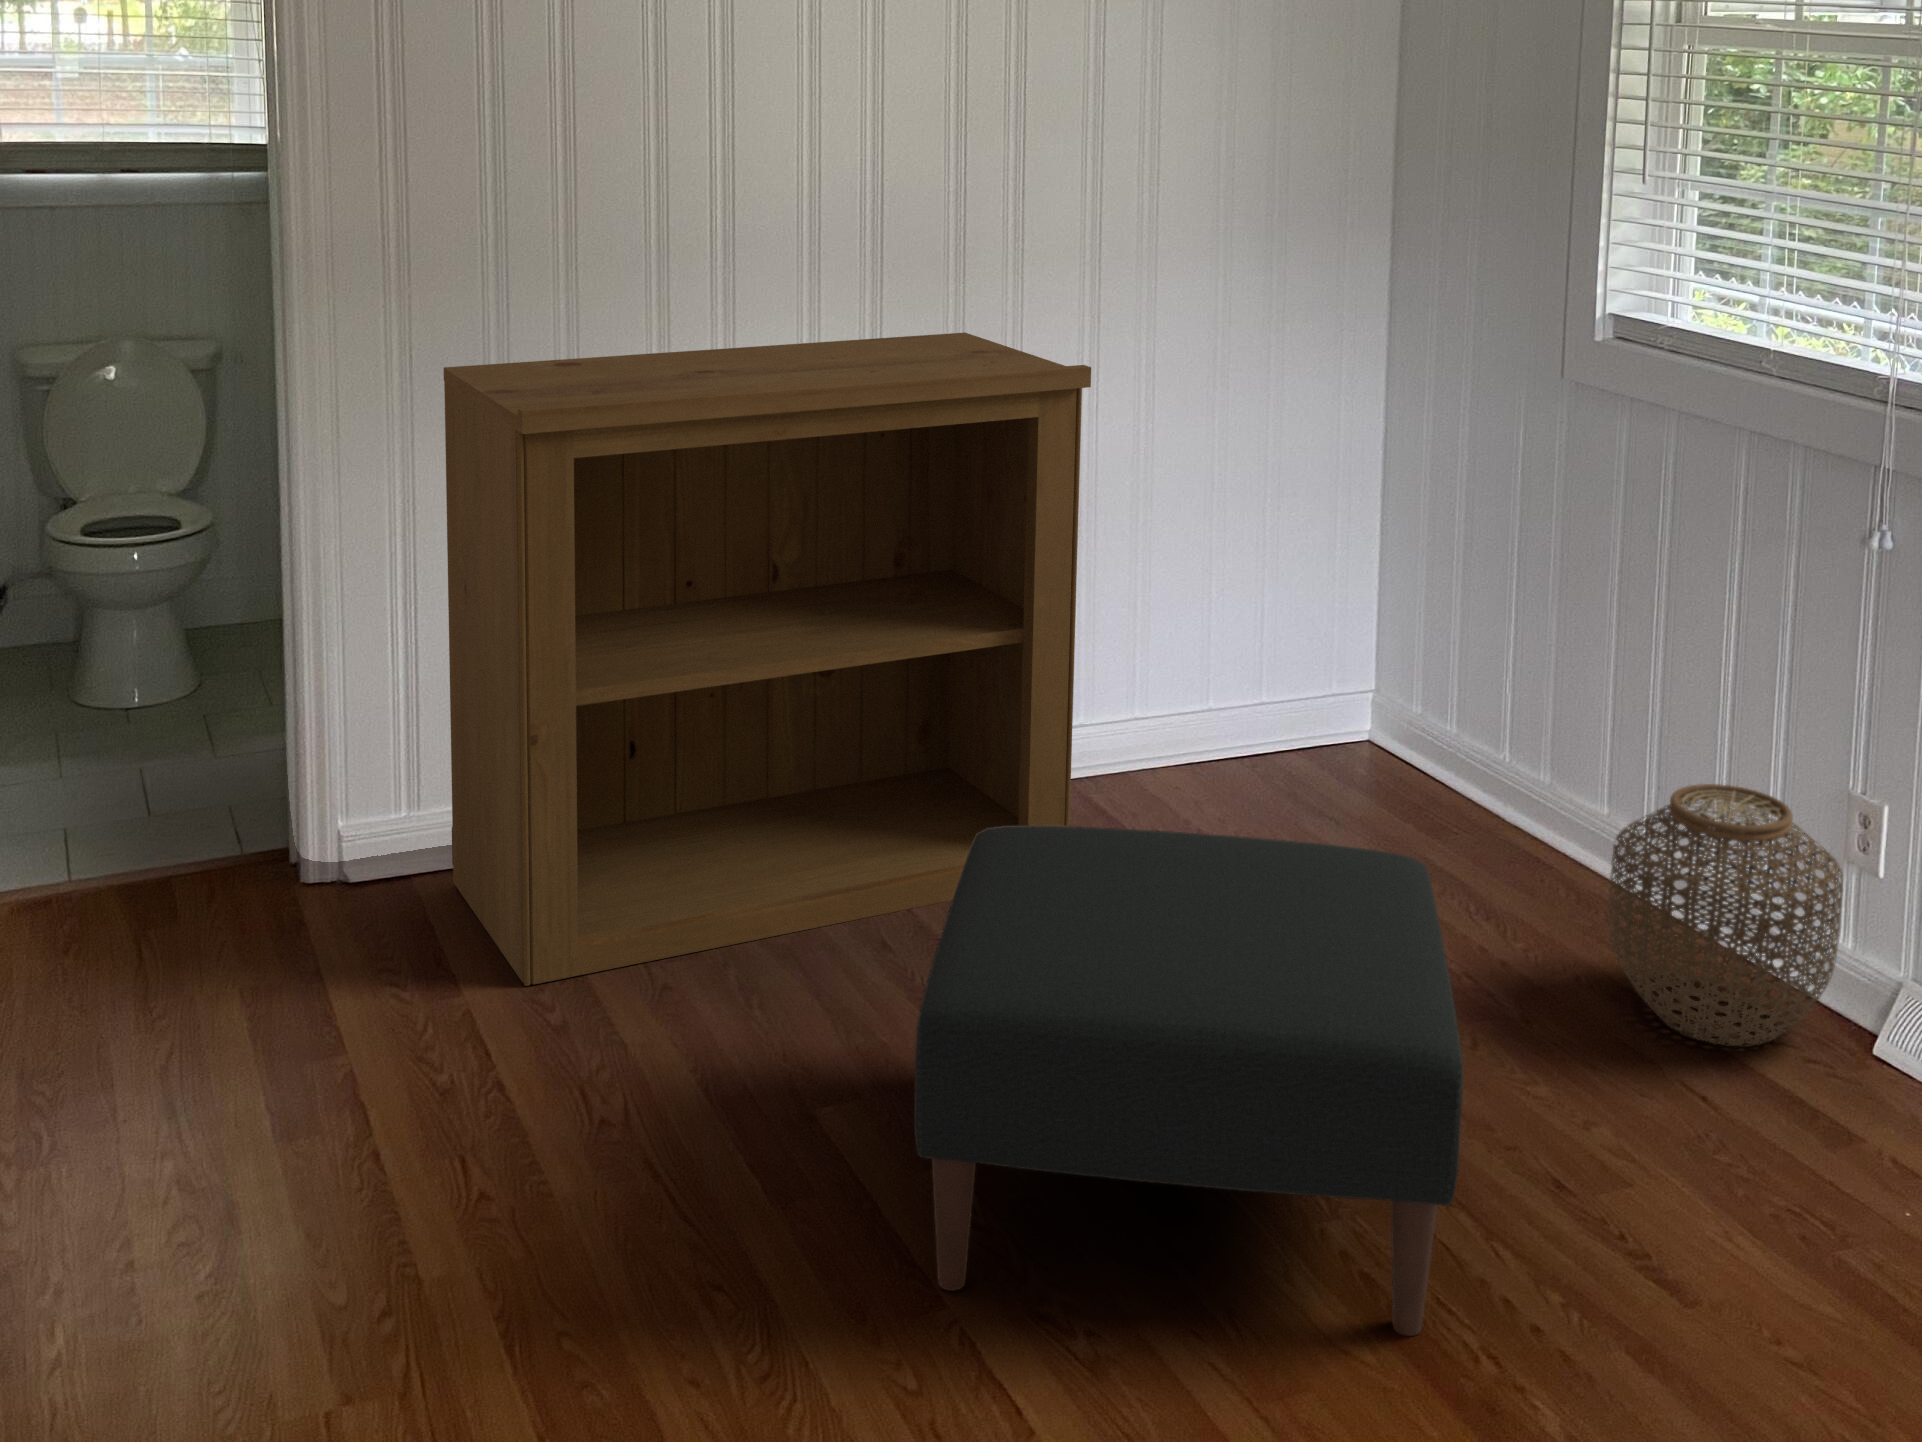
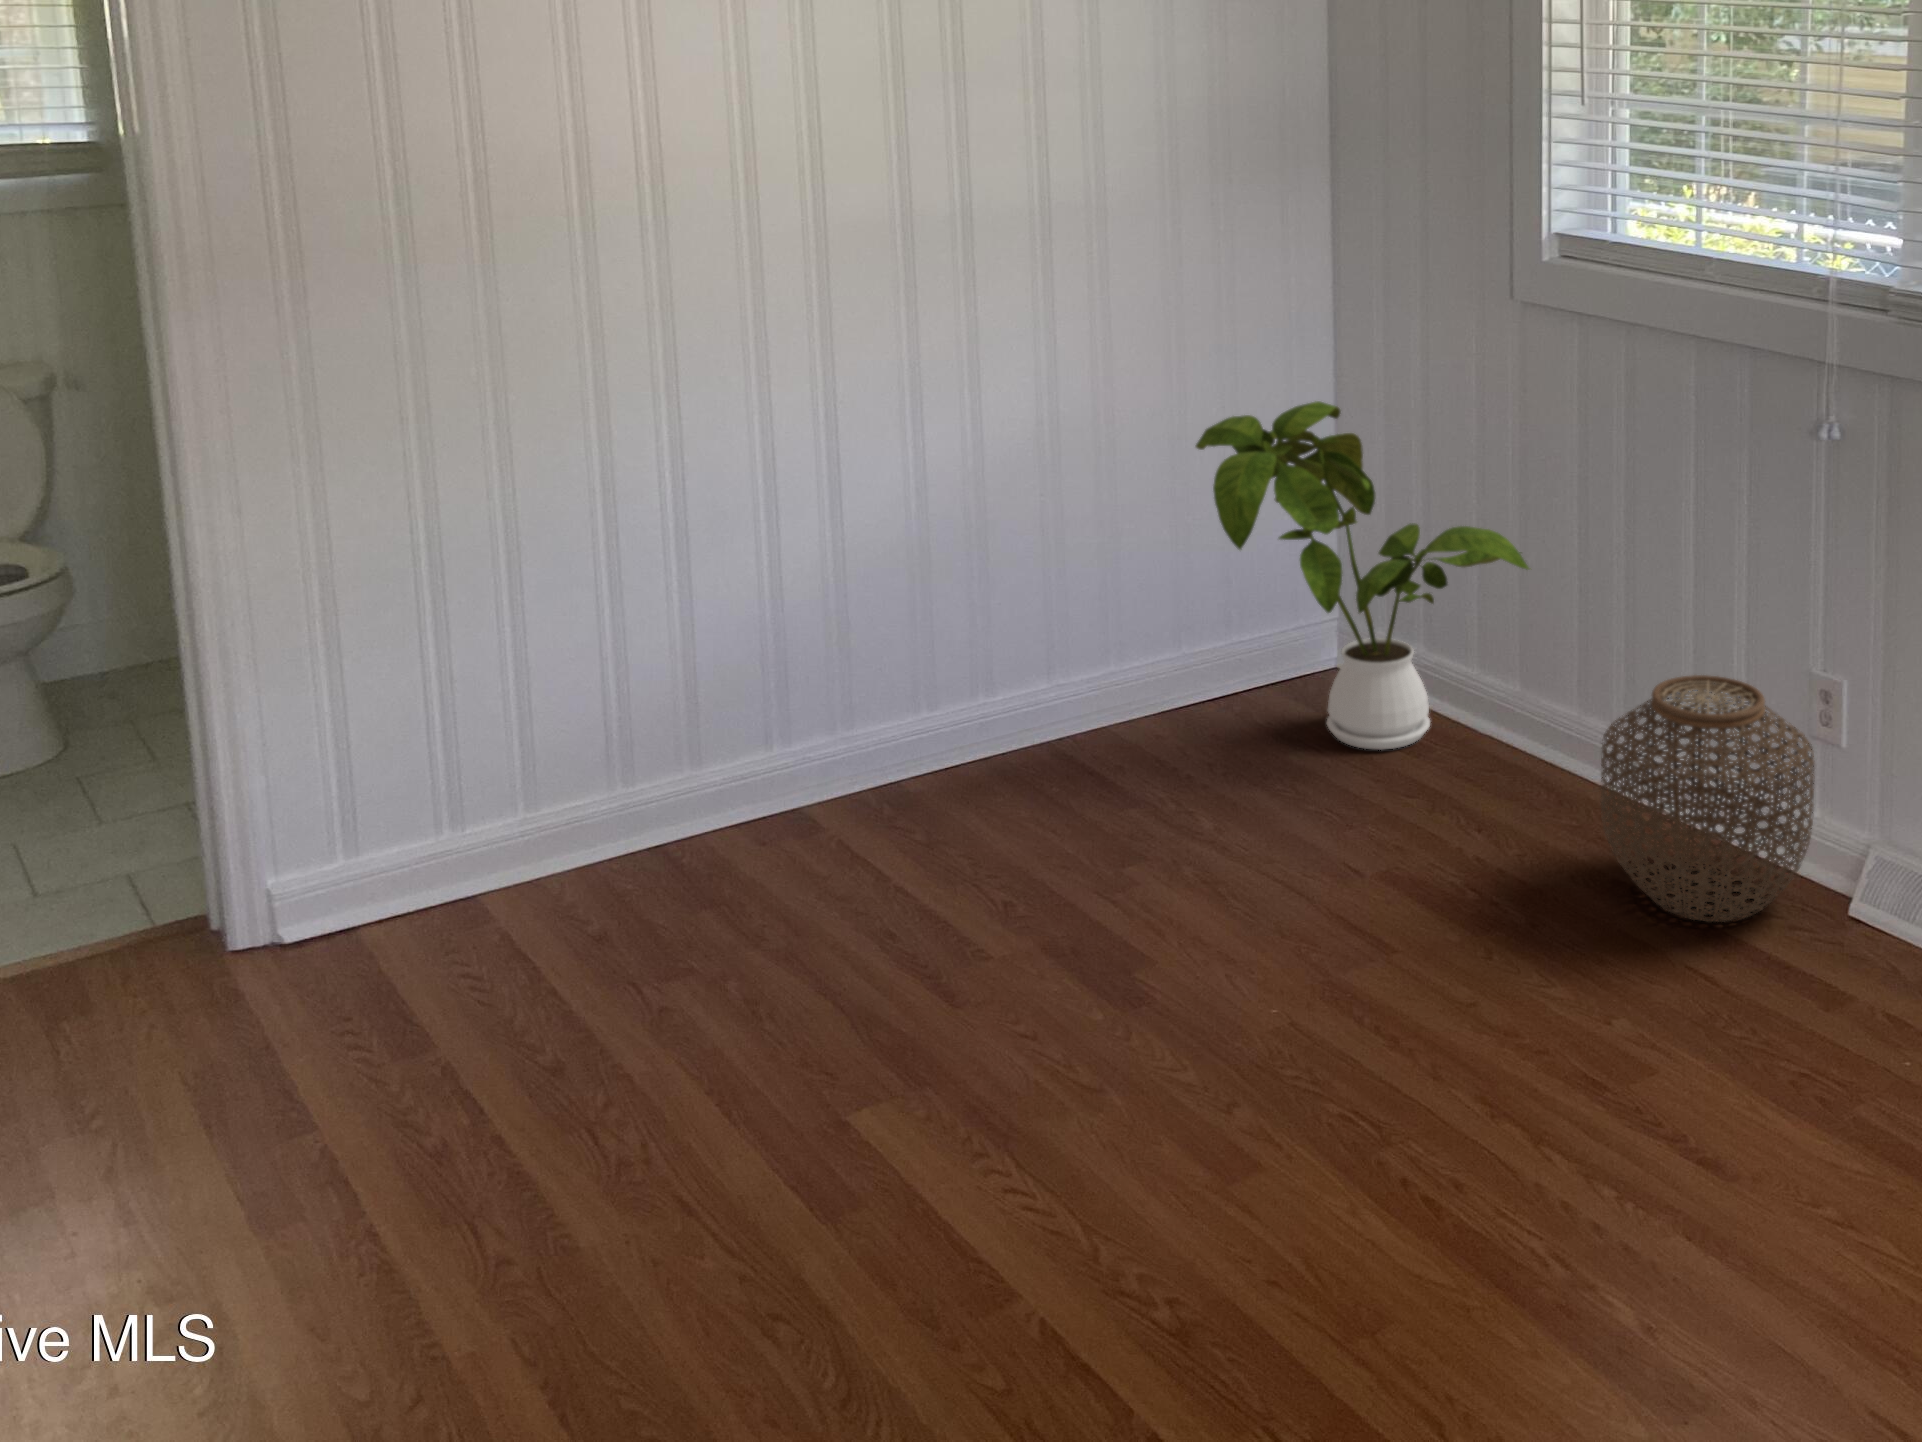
bookshelf: present [444,333,1091,986] -> none [375,295,1074,1018]
house plant: none [1221,470,1560,836] -> present [1196,401,1529,750]
ottoman: present [914,825,1464,1336] -> none [959,783,1512,1290]

